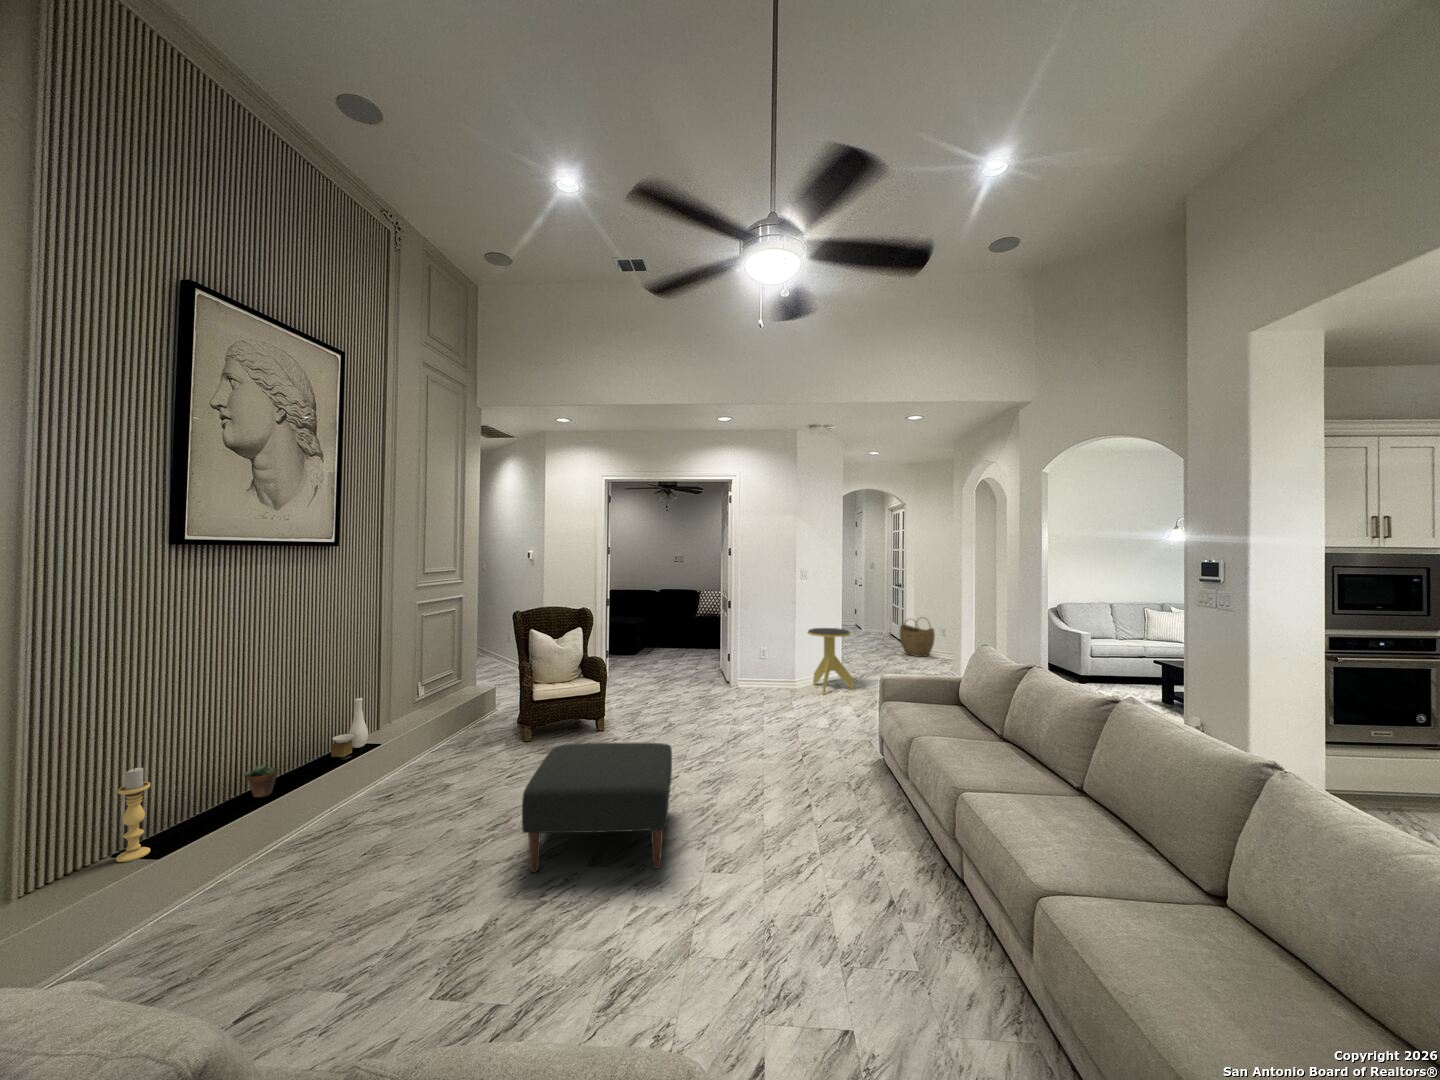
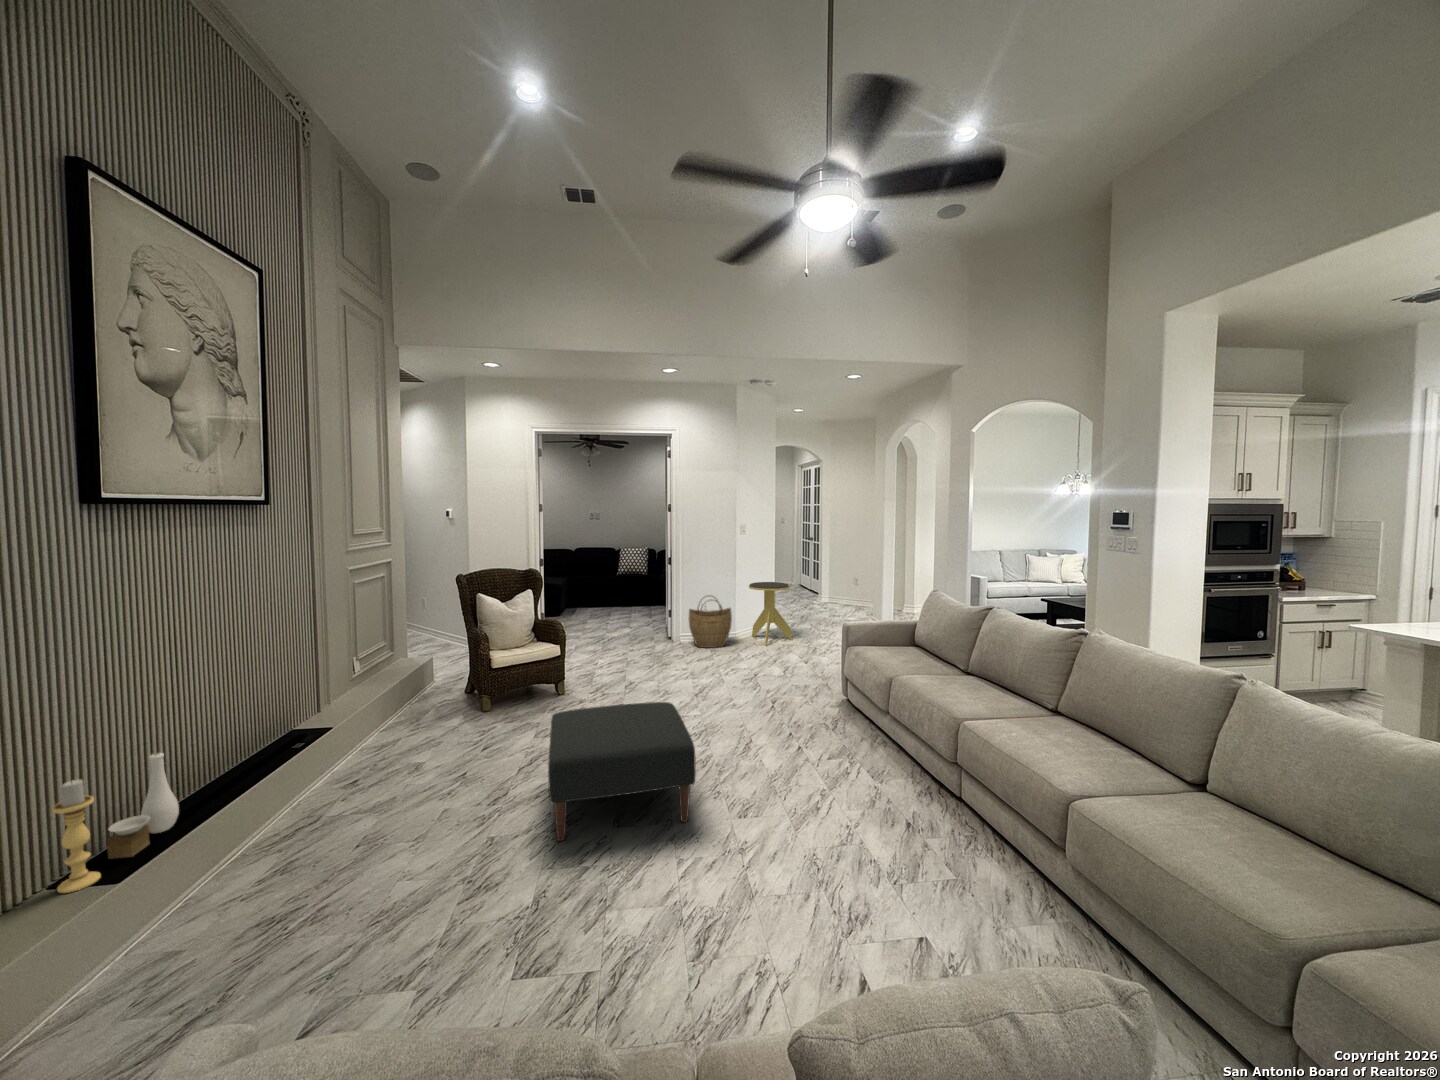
woven basket: present [900,620,935,657] -> present [689,596,732,648]
vase: present [331,698,368,757] -> present [107,753,179,859]
succulent plant: present [244,756,278,797] -> none [190,750,232,800]

